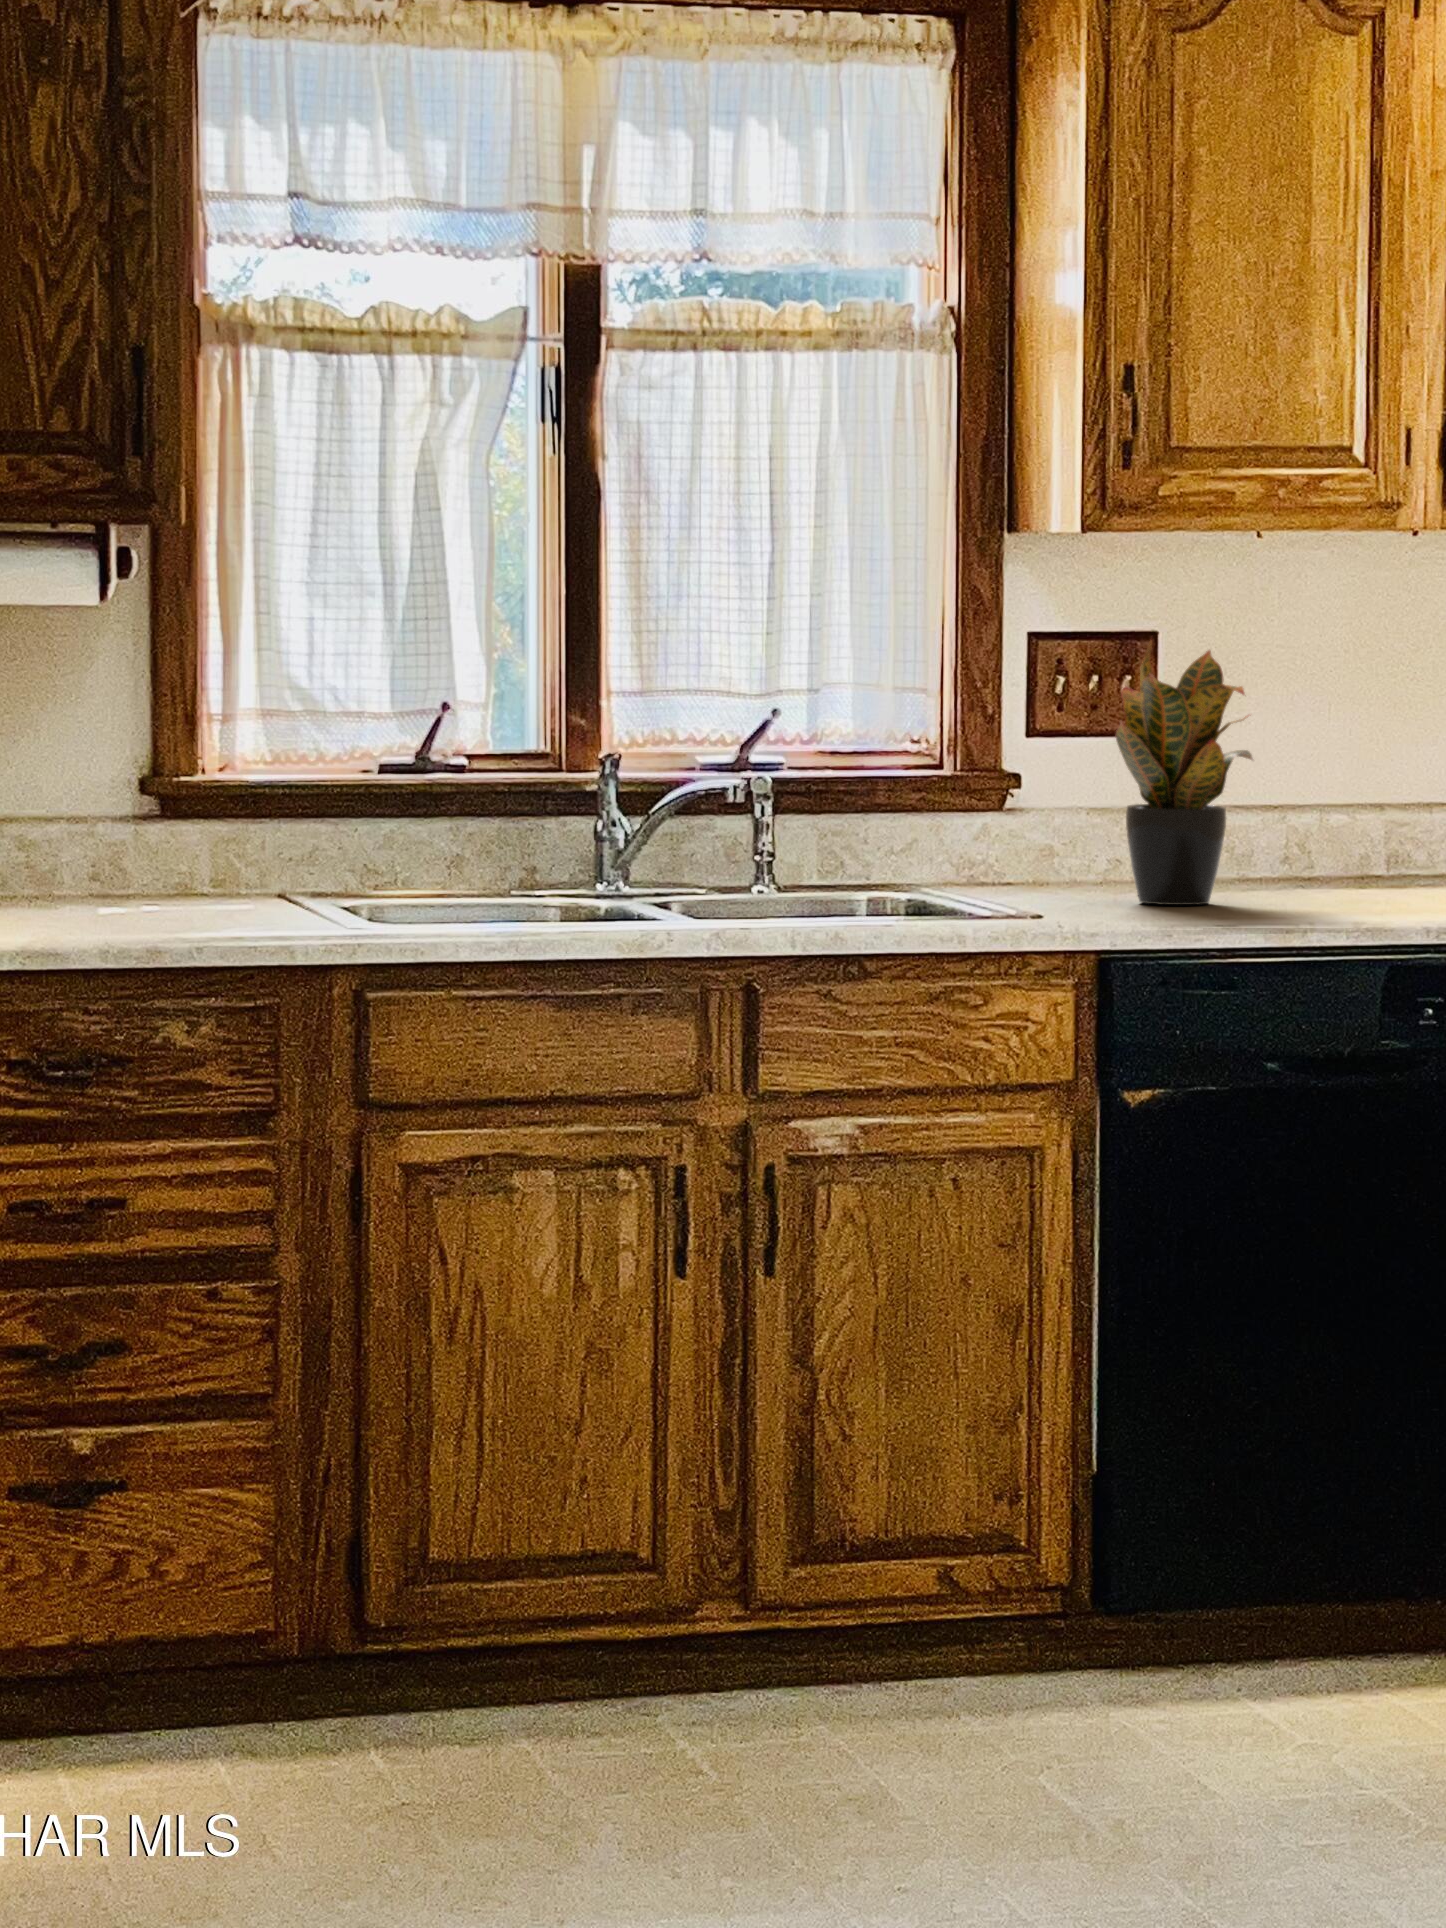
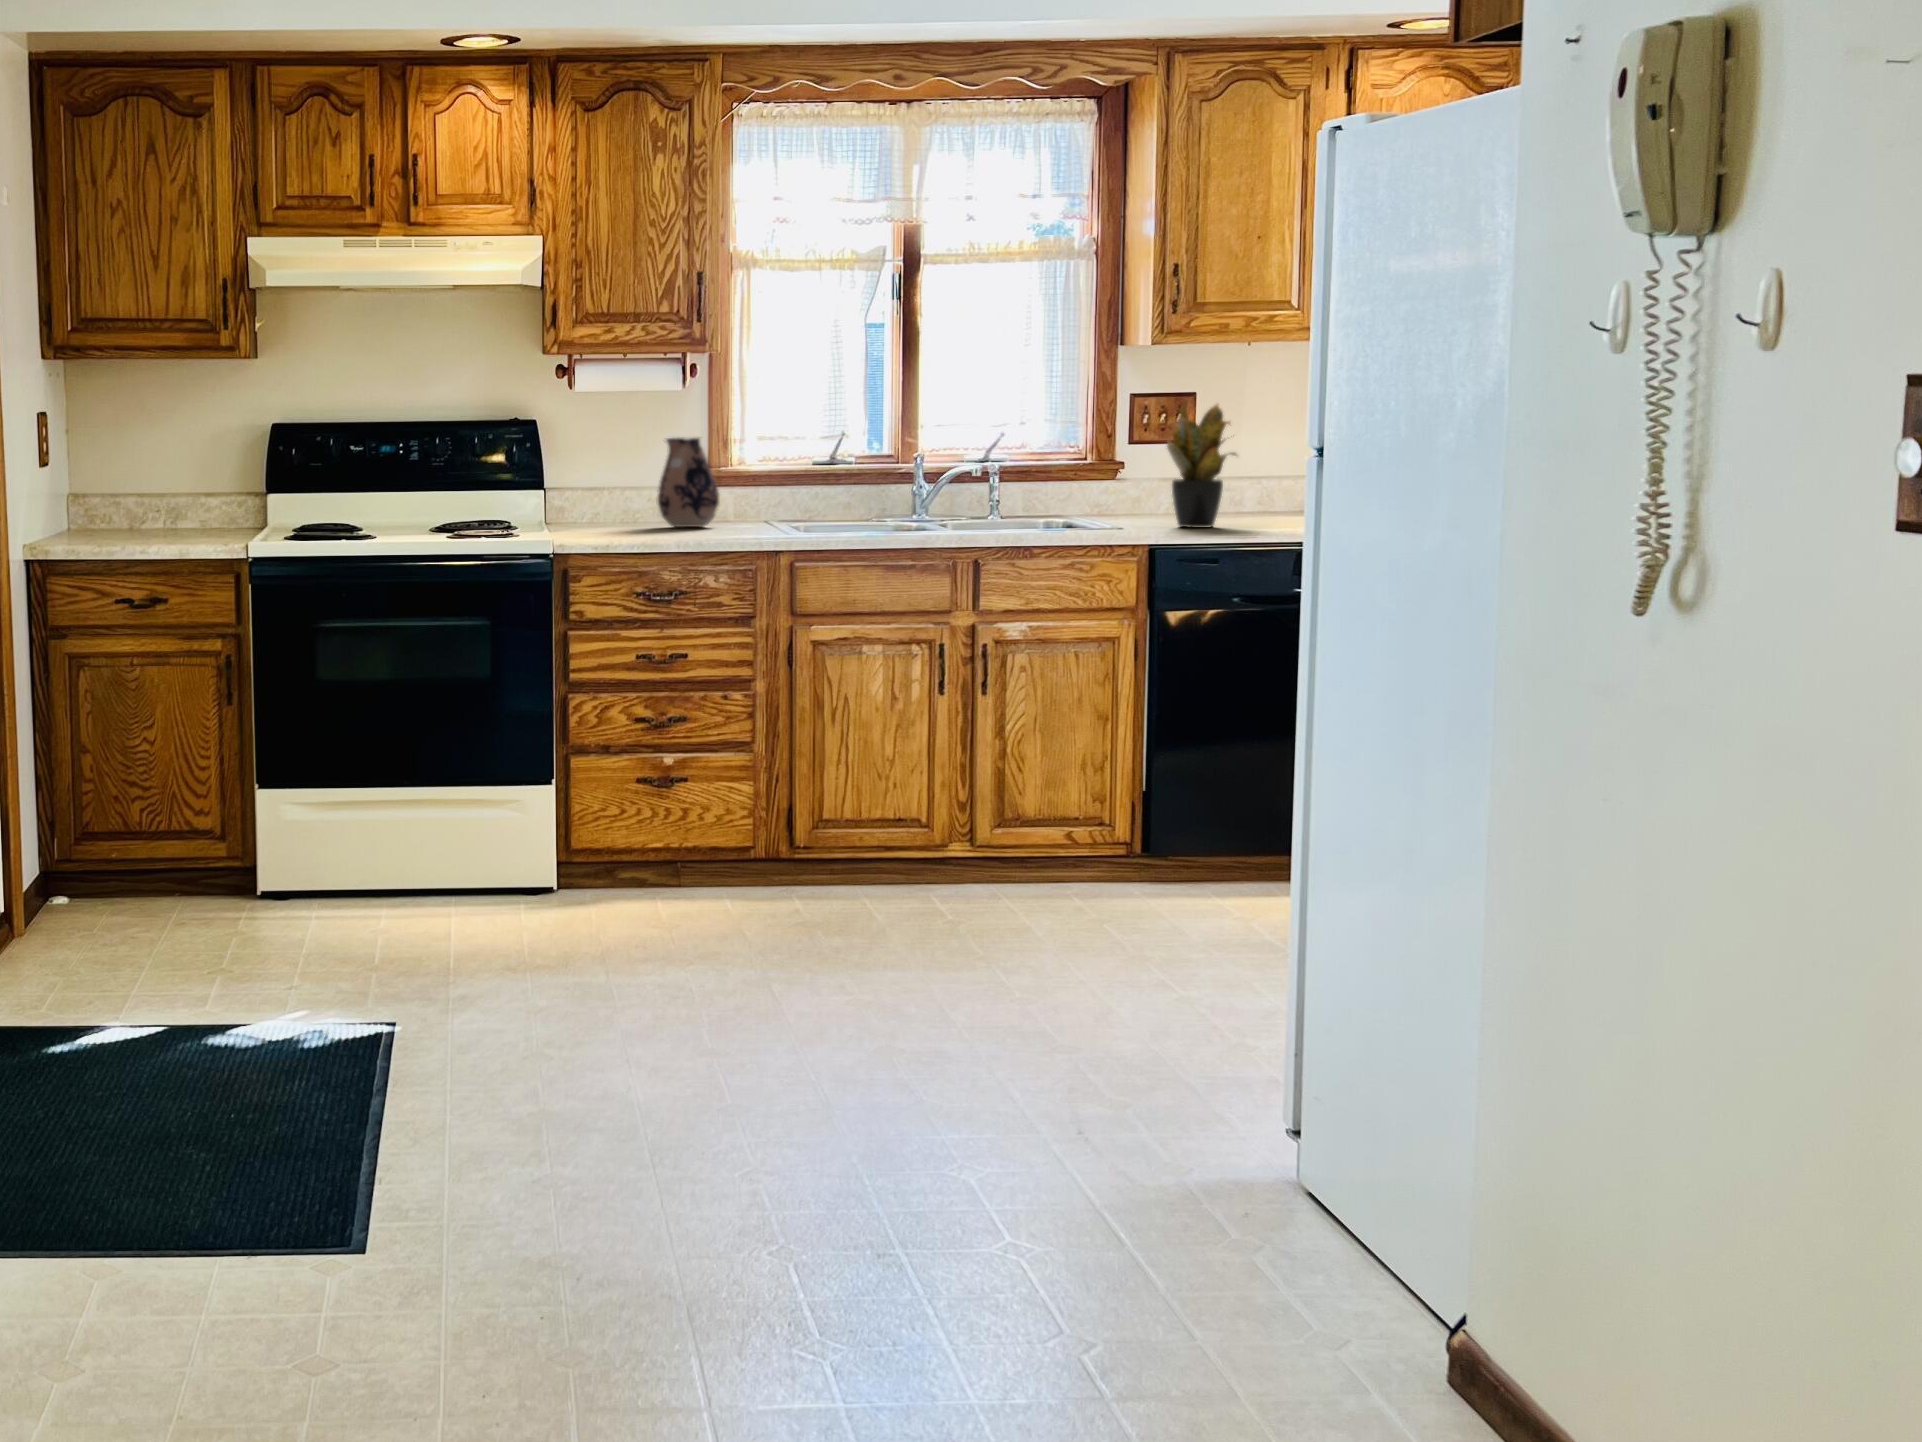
ceramic pitcher: none [48,704,188,903] -> present [658,437,719,527]

